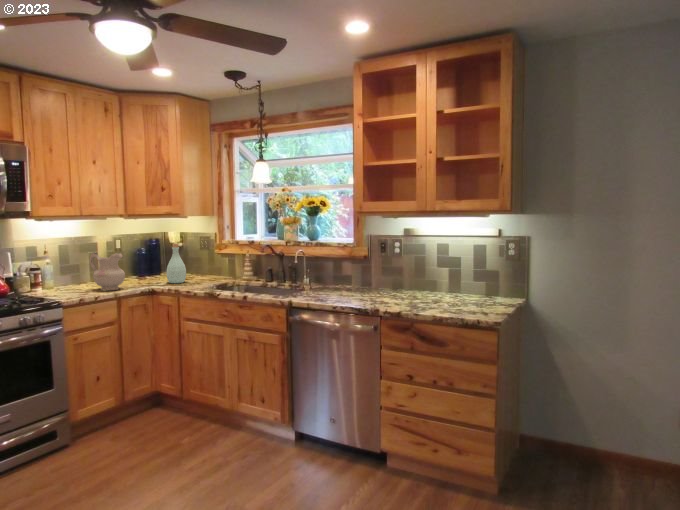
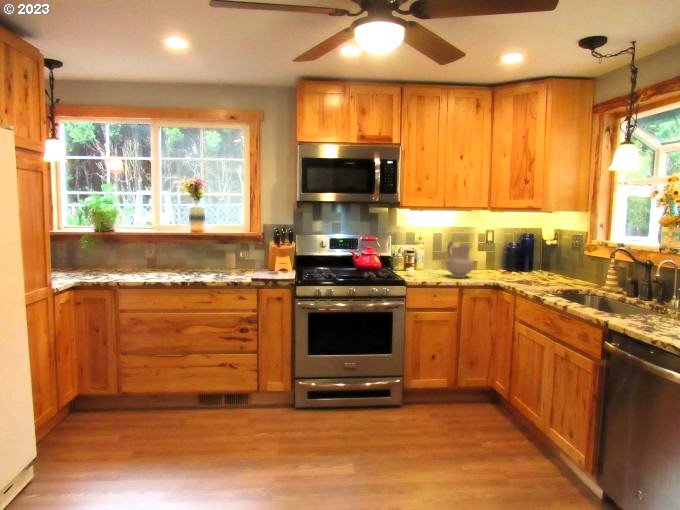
bottle: present [166,244,186,283] -> none [518,239,540,281]

